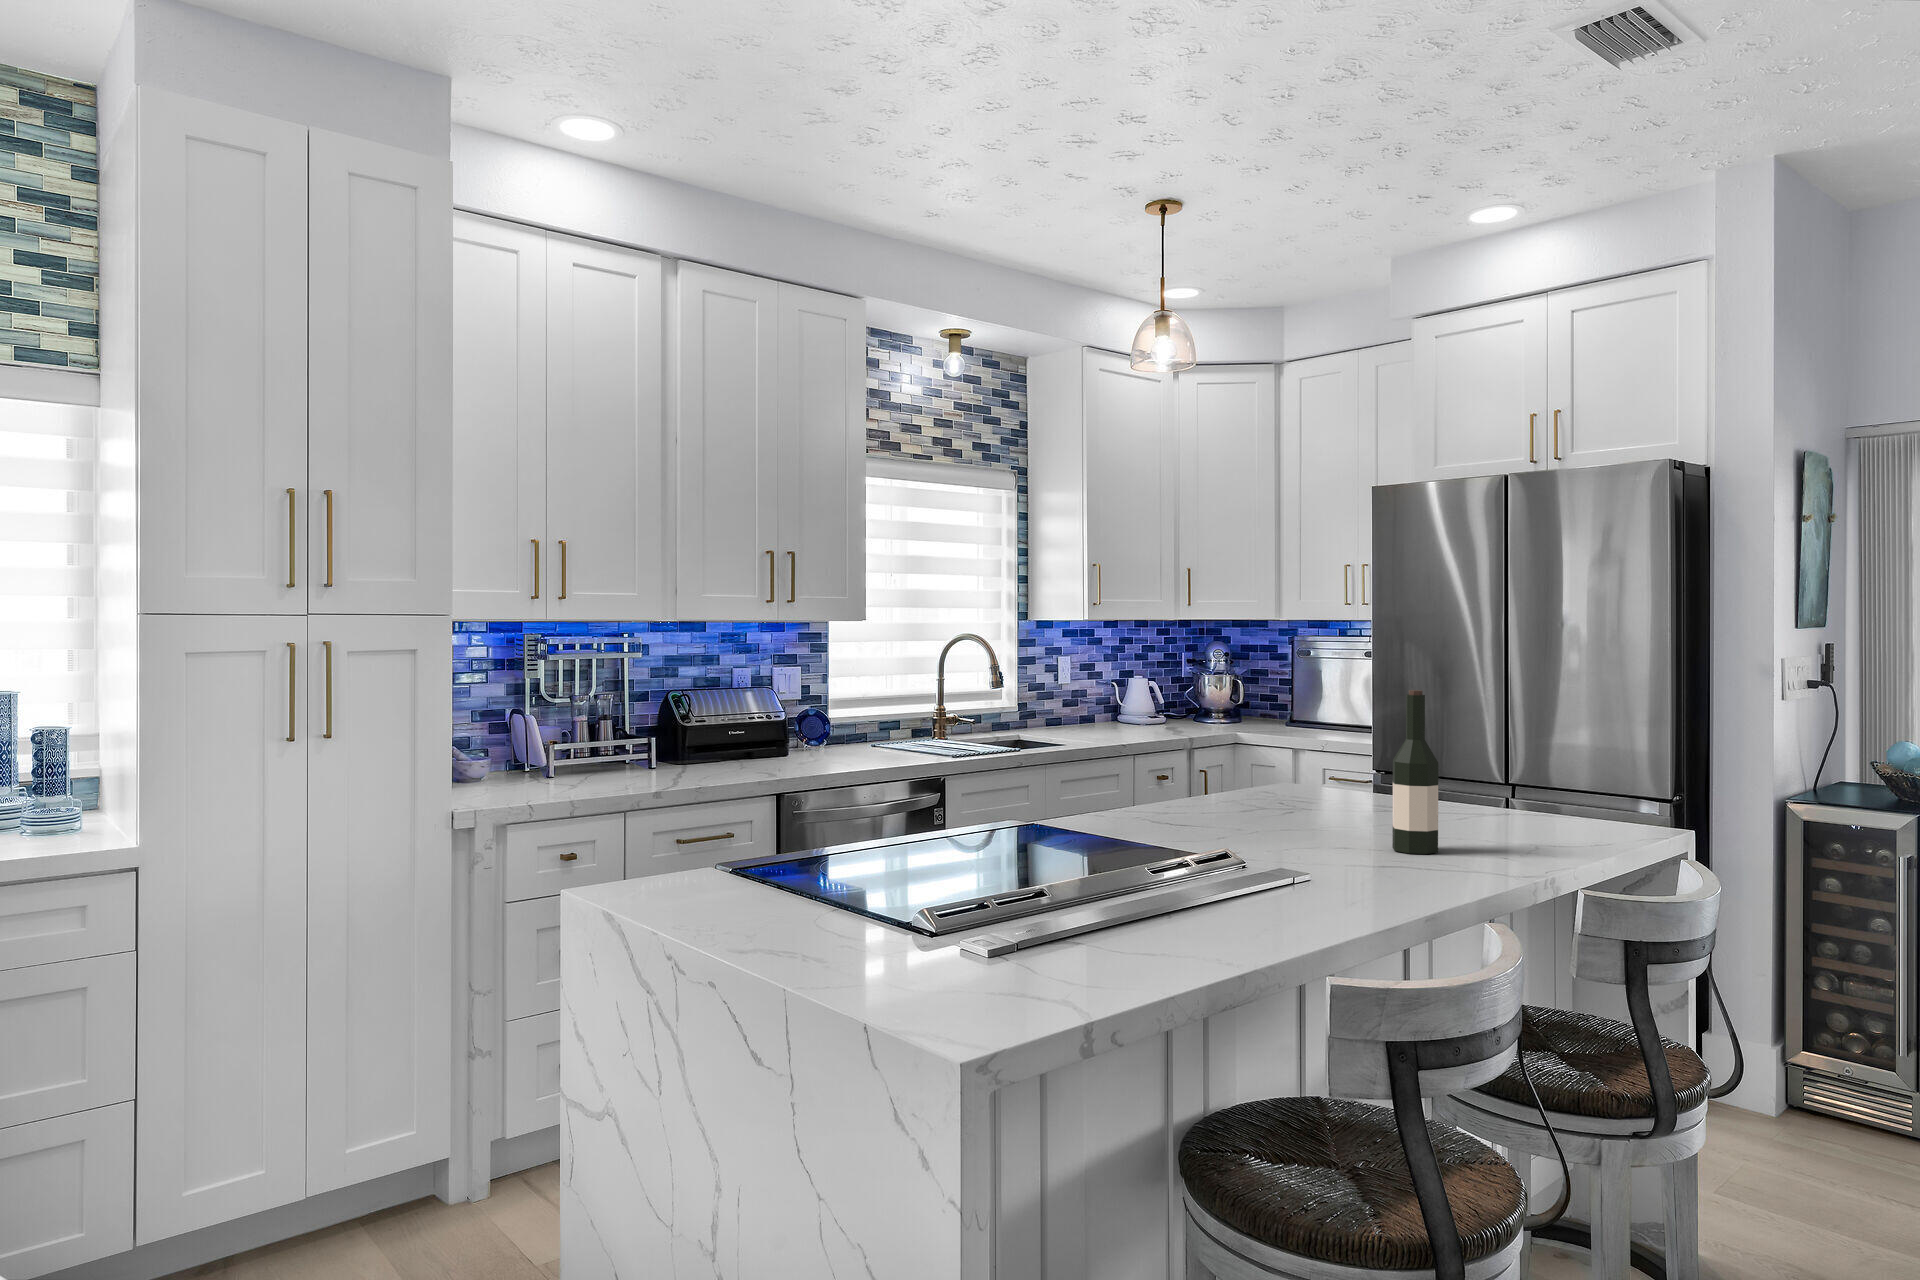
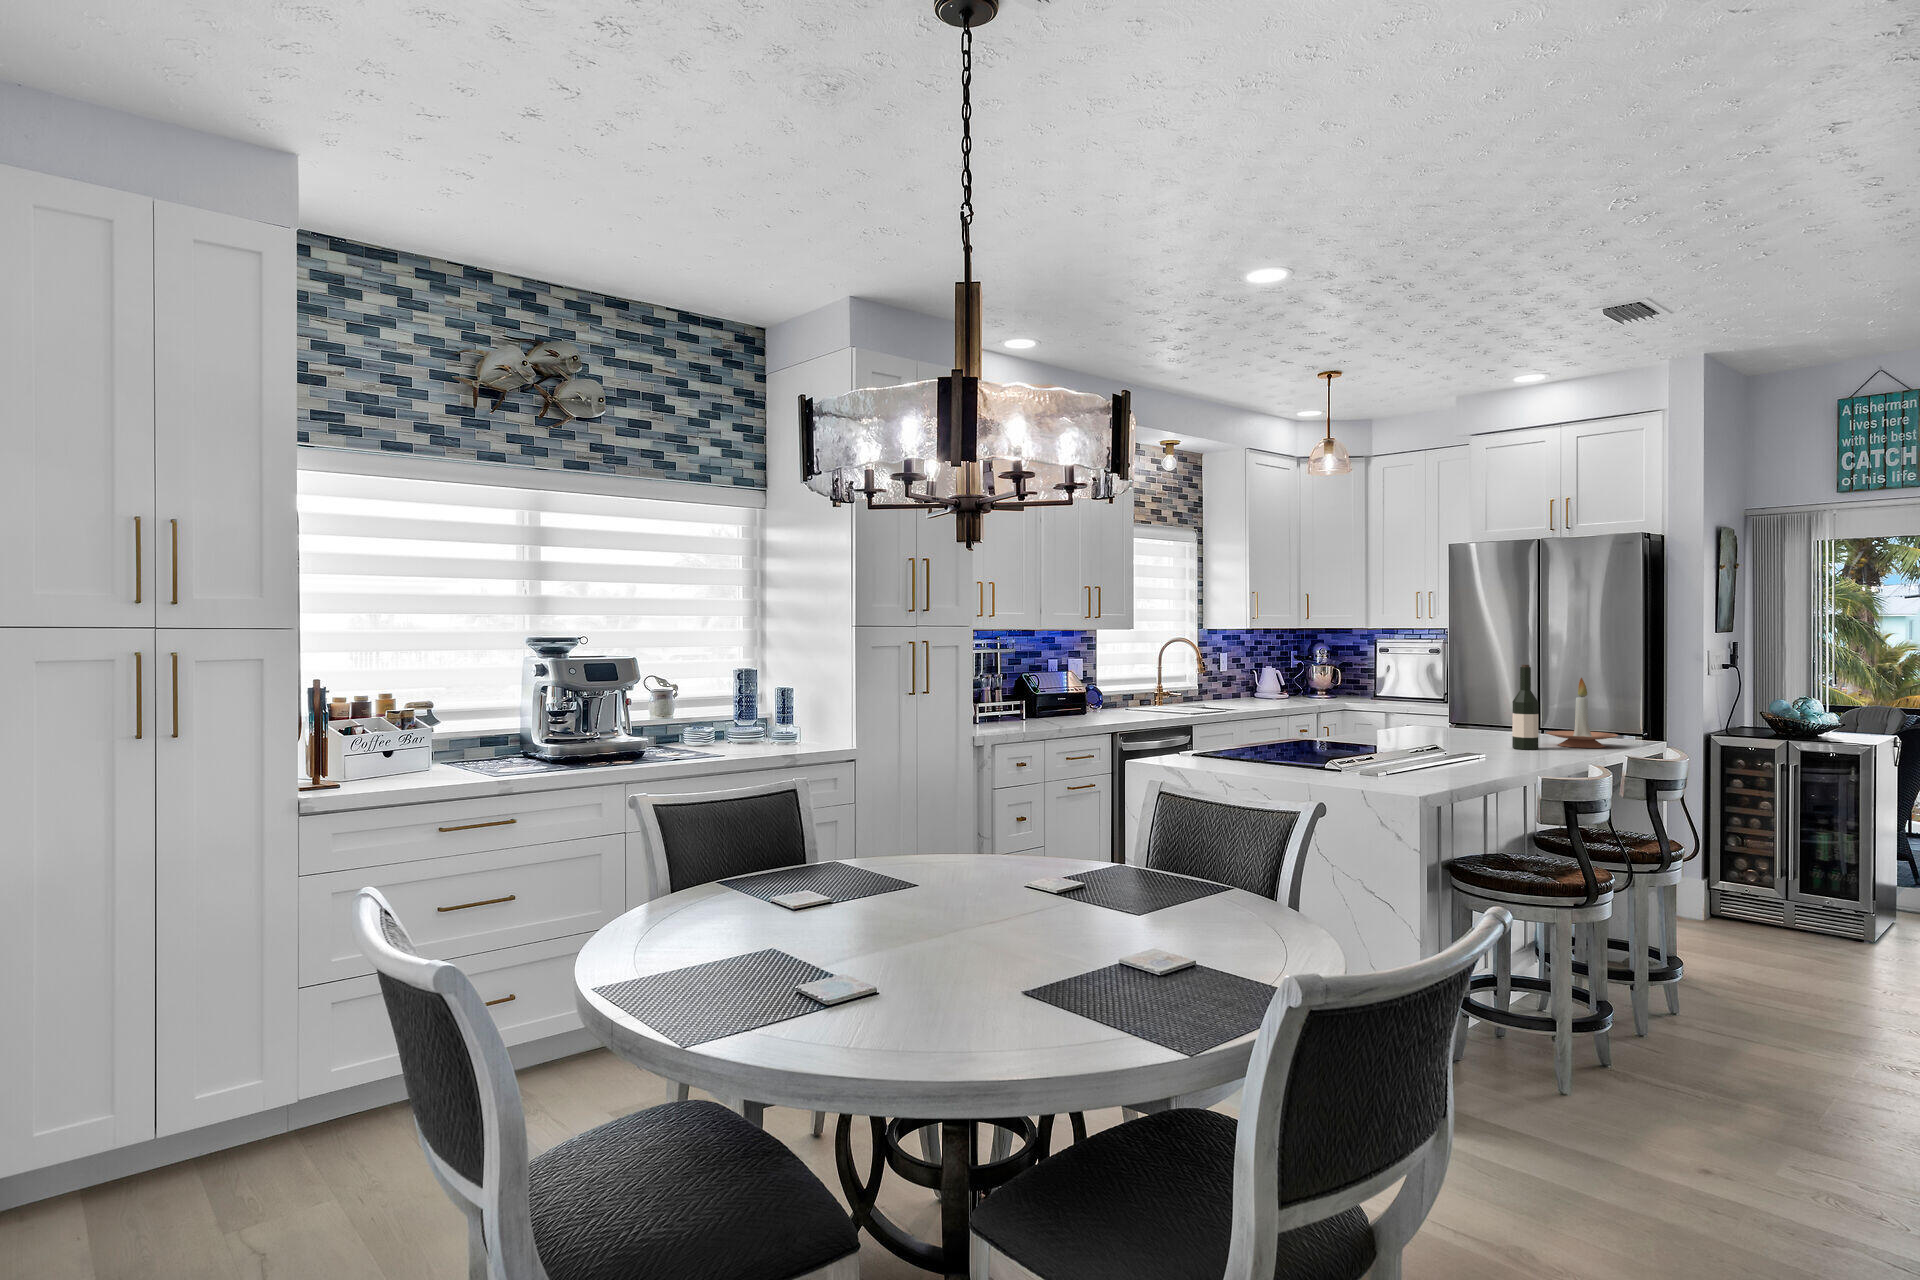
candle holder: none [1464,714,1595,849] -> present [1546,678,1618,748]

